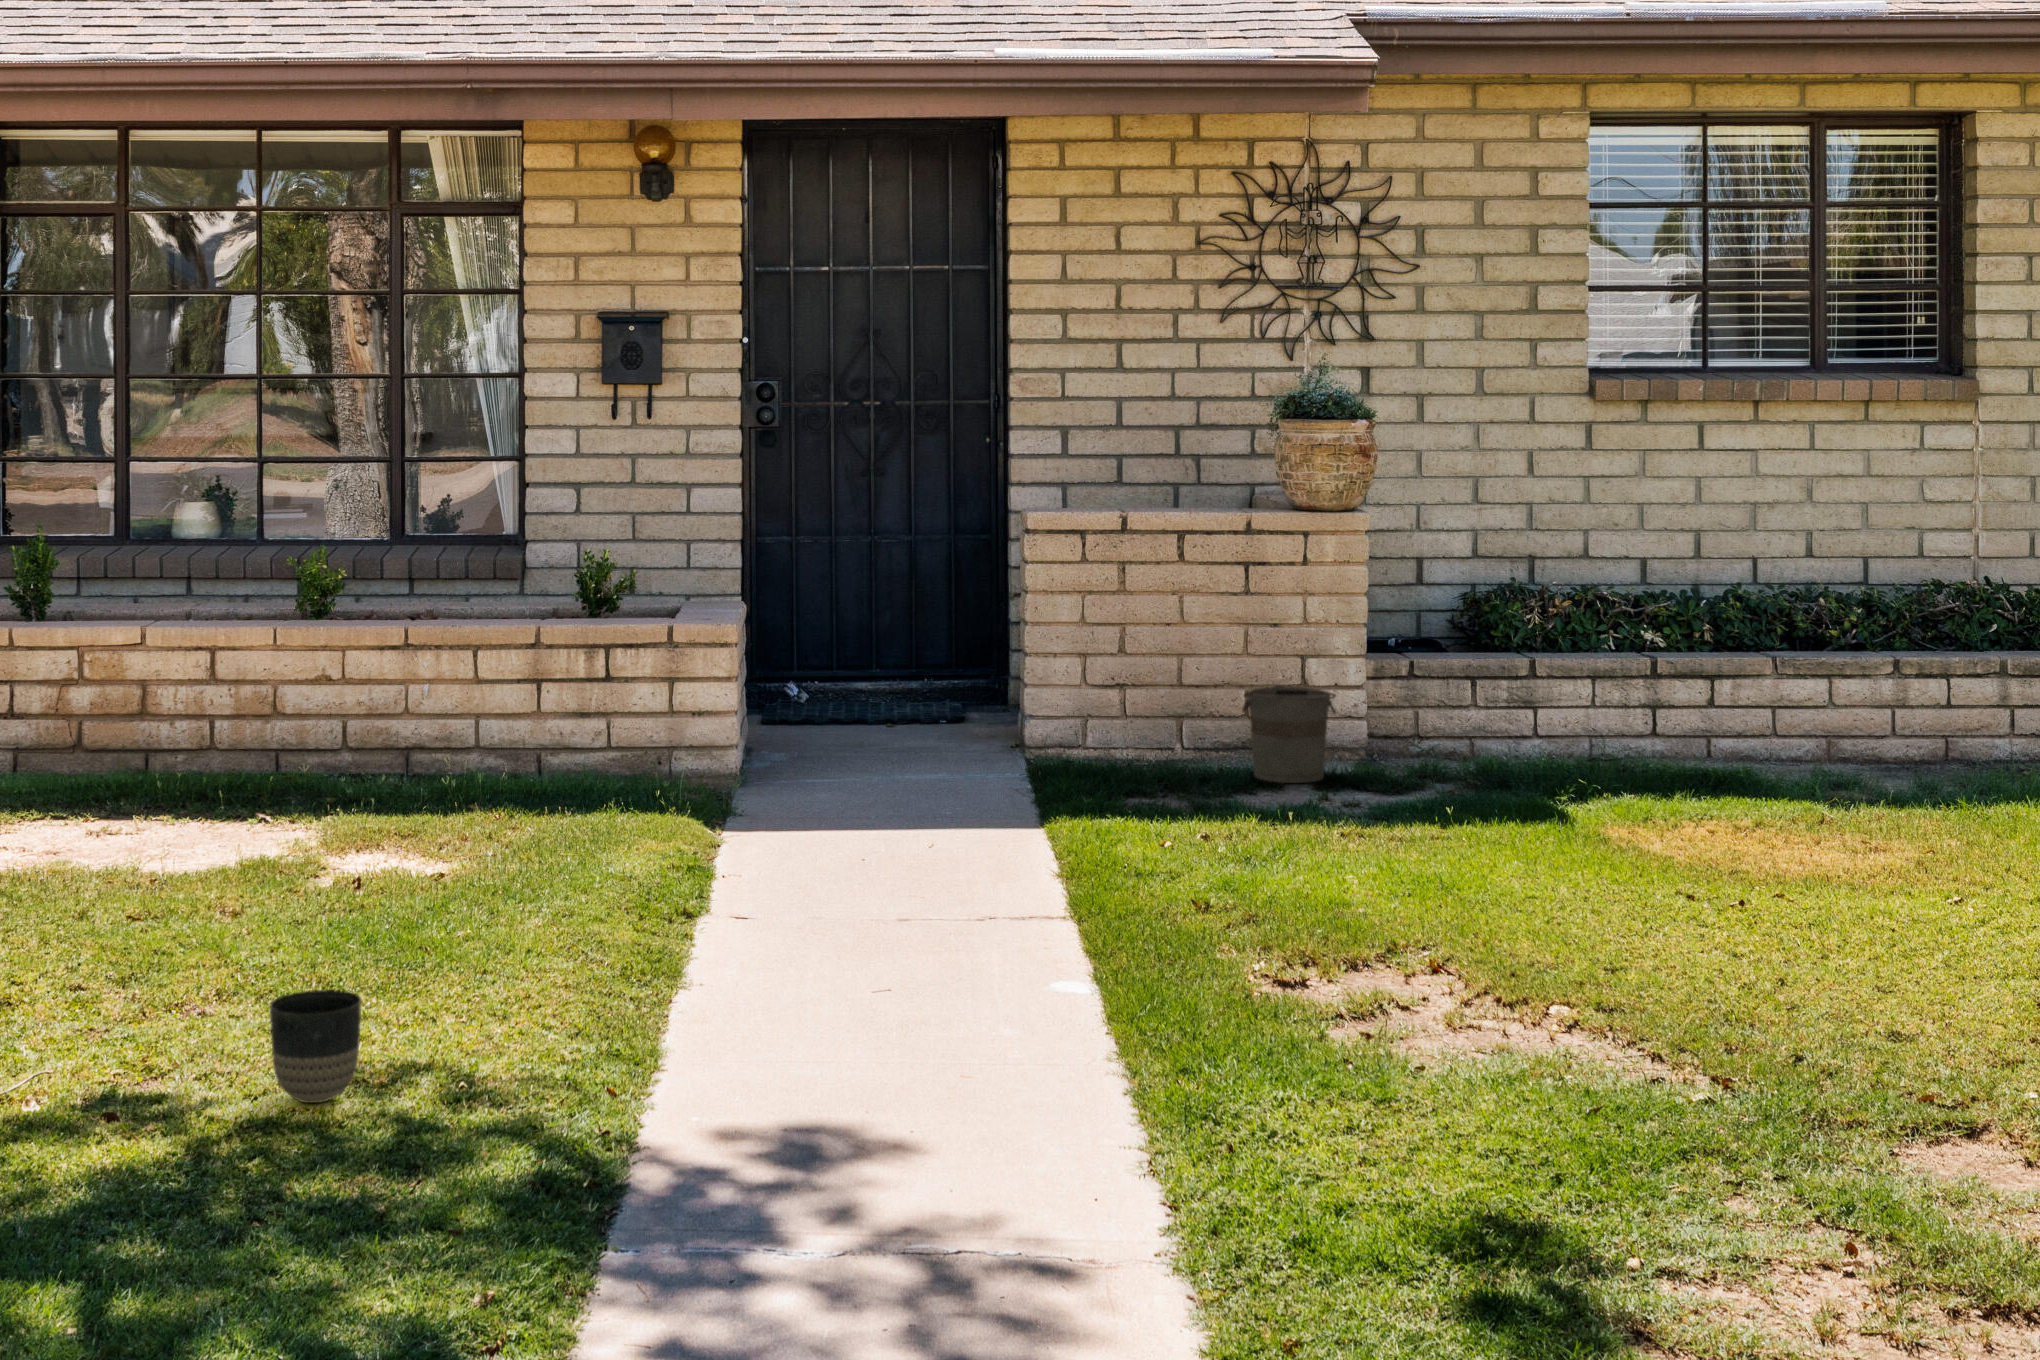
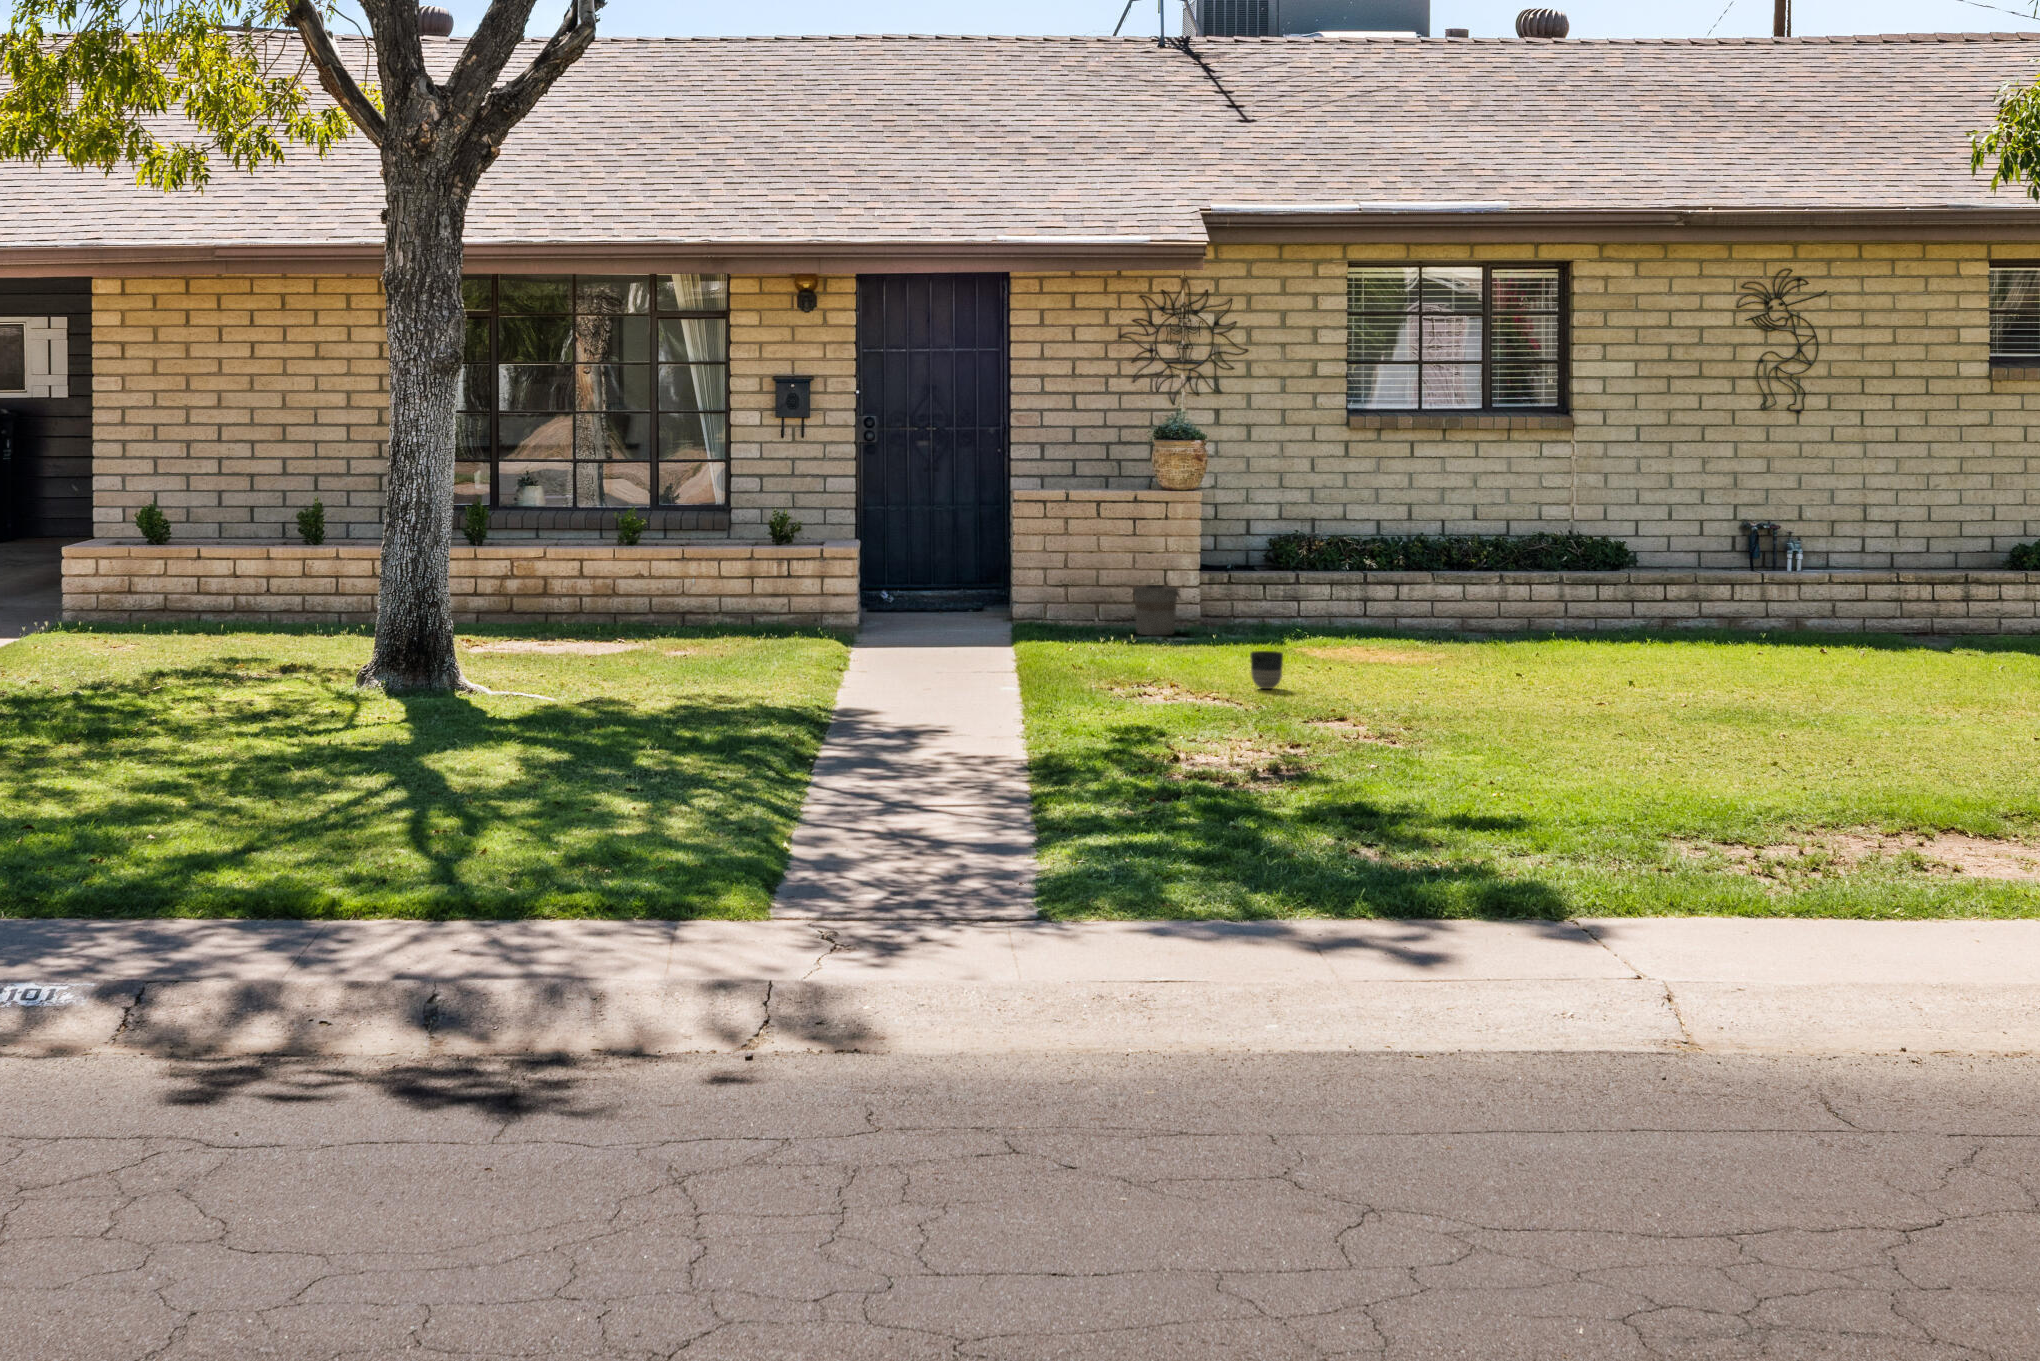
planter: present [270,990,362,1103] -> present [1250,651,1283,689]

